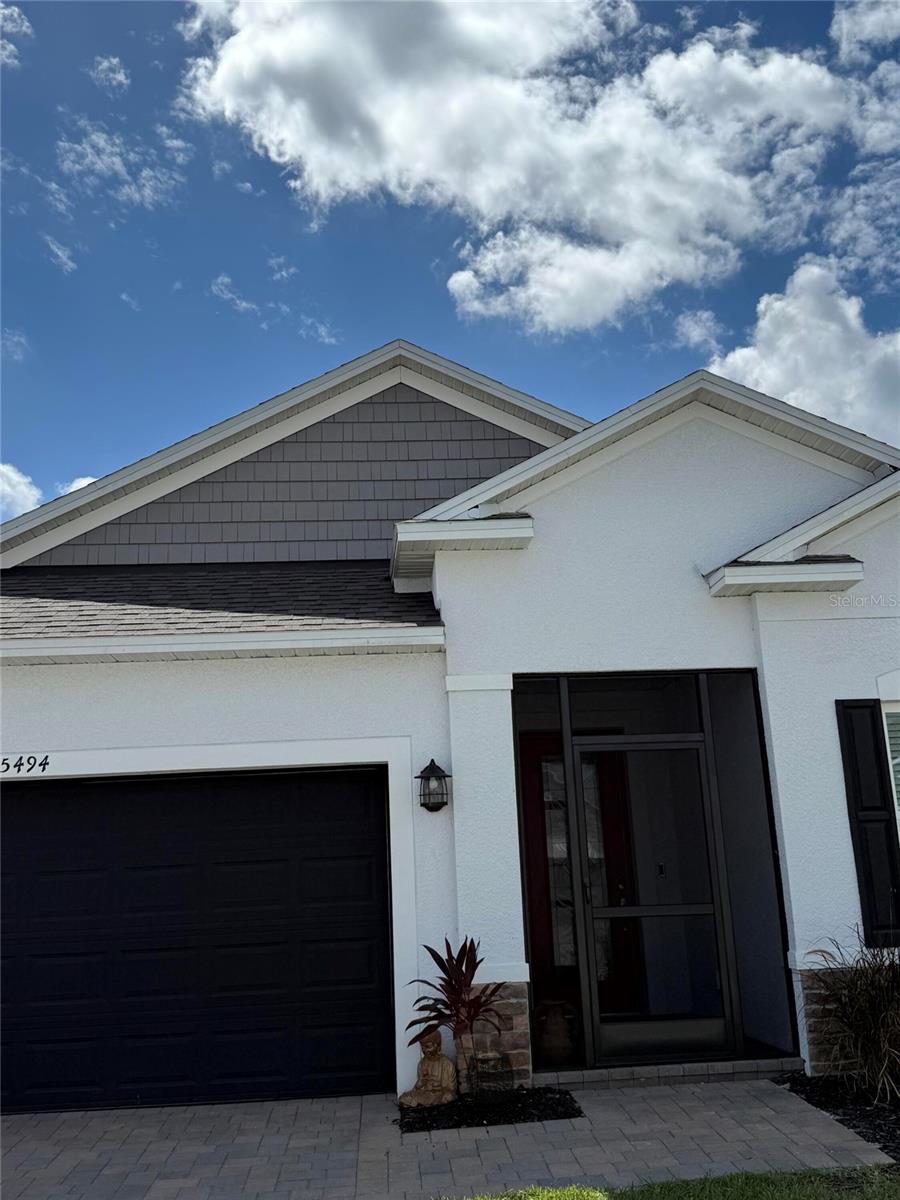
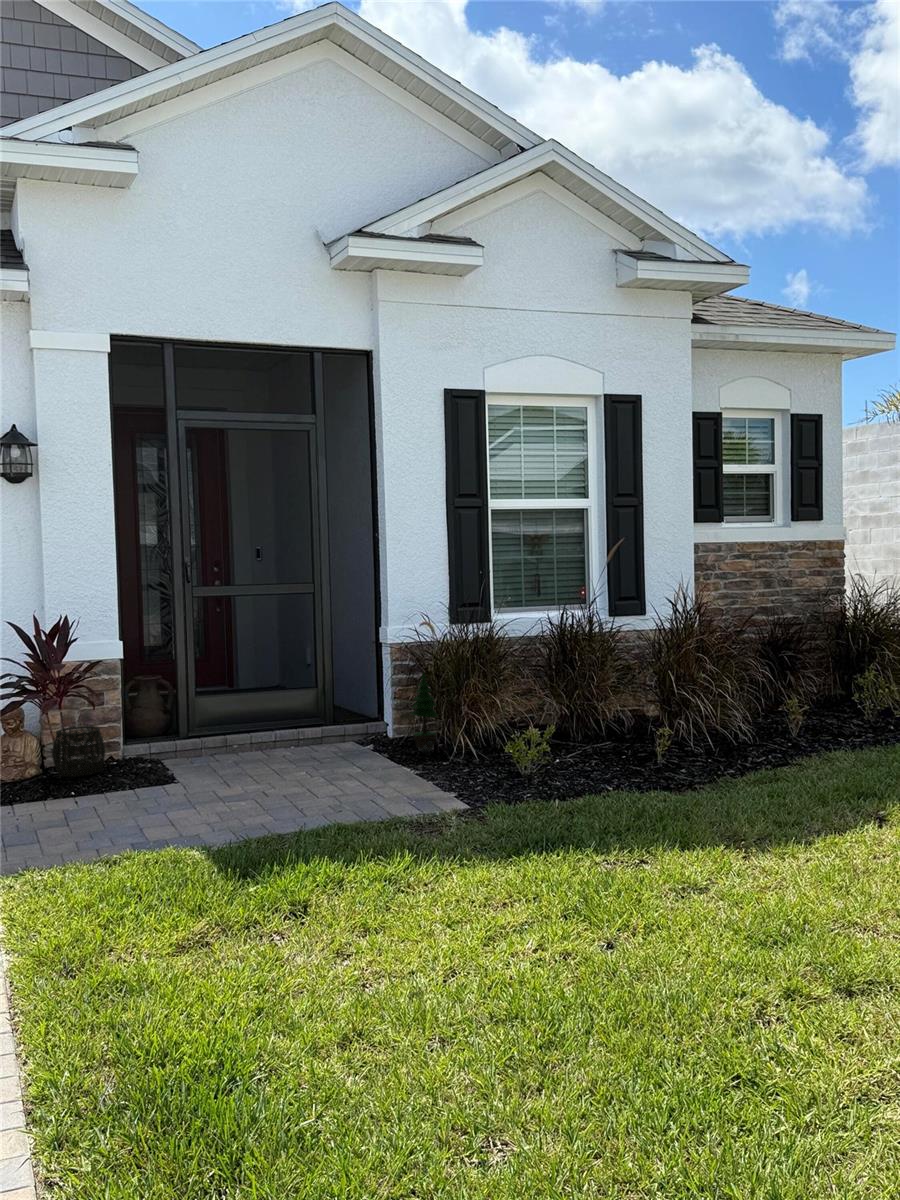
potted tree: none [825,1004,859,1098] -> present [411,673,438,753]

